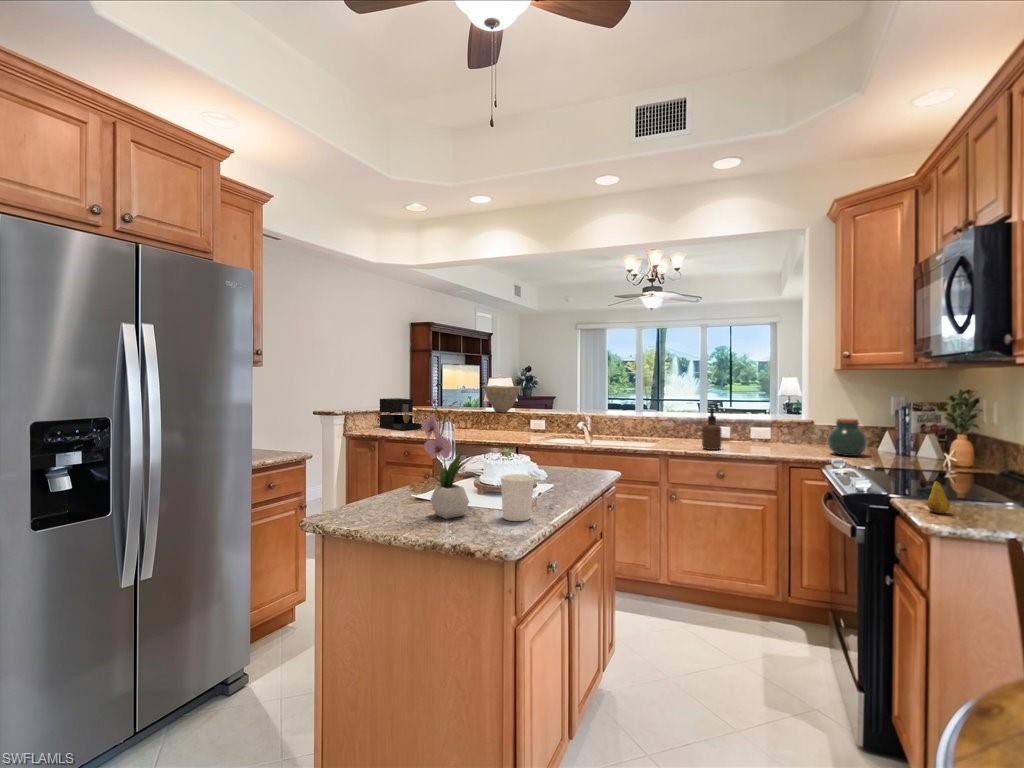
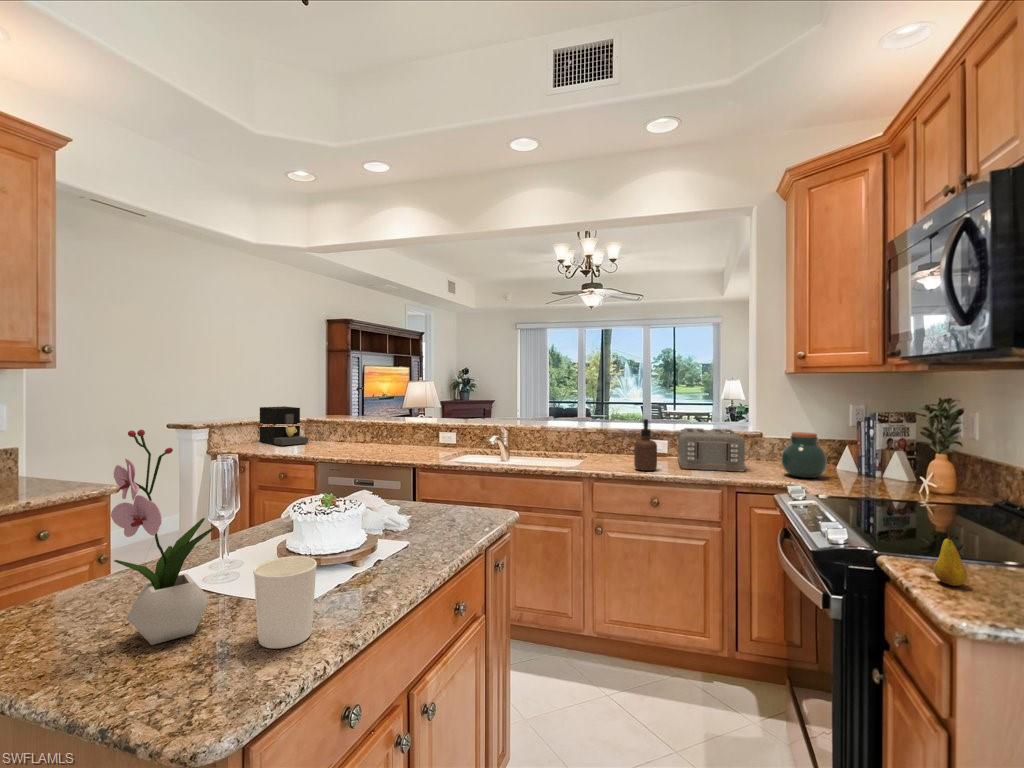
bowl: present [482,385,521,413] -> none [382,391,431,423]
toaster: none [738,416,797,451] -> present [678,428,745,472]

